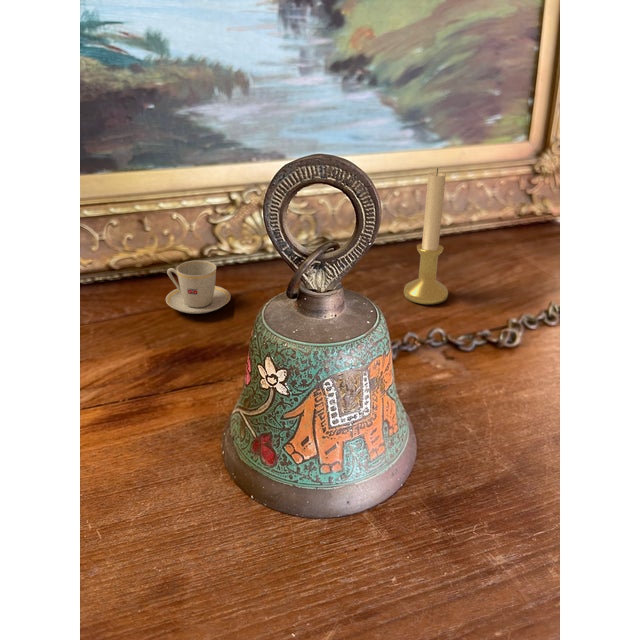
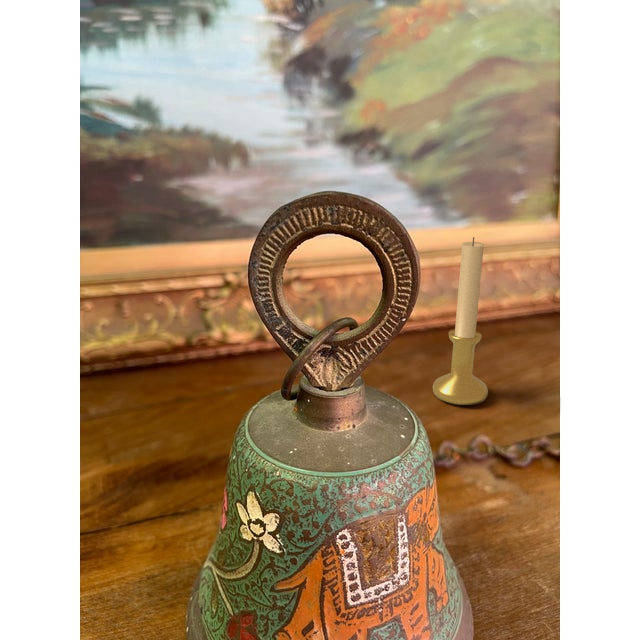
teacup: present [166,260,231,314] -> none [138,351,219,417]

